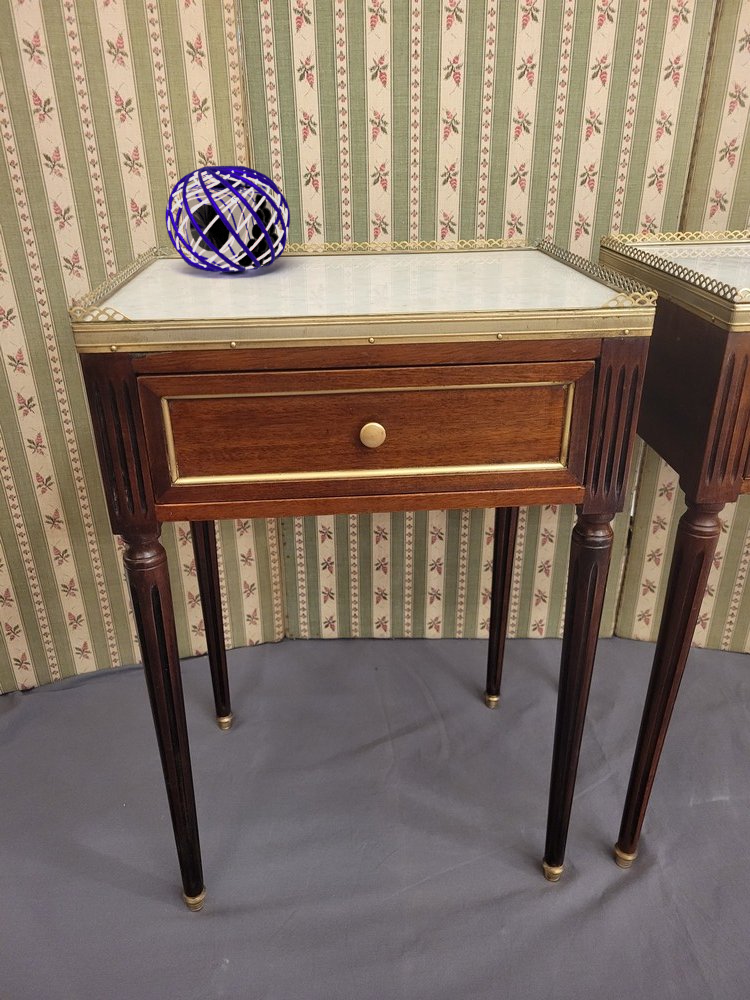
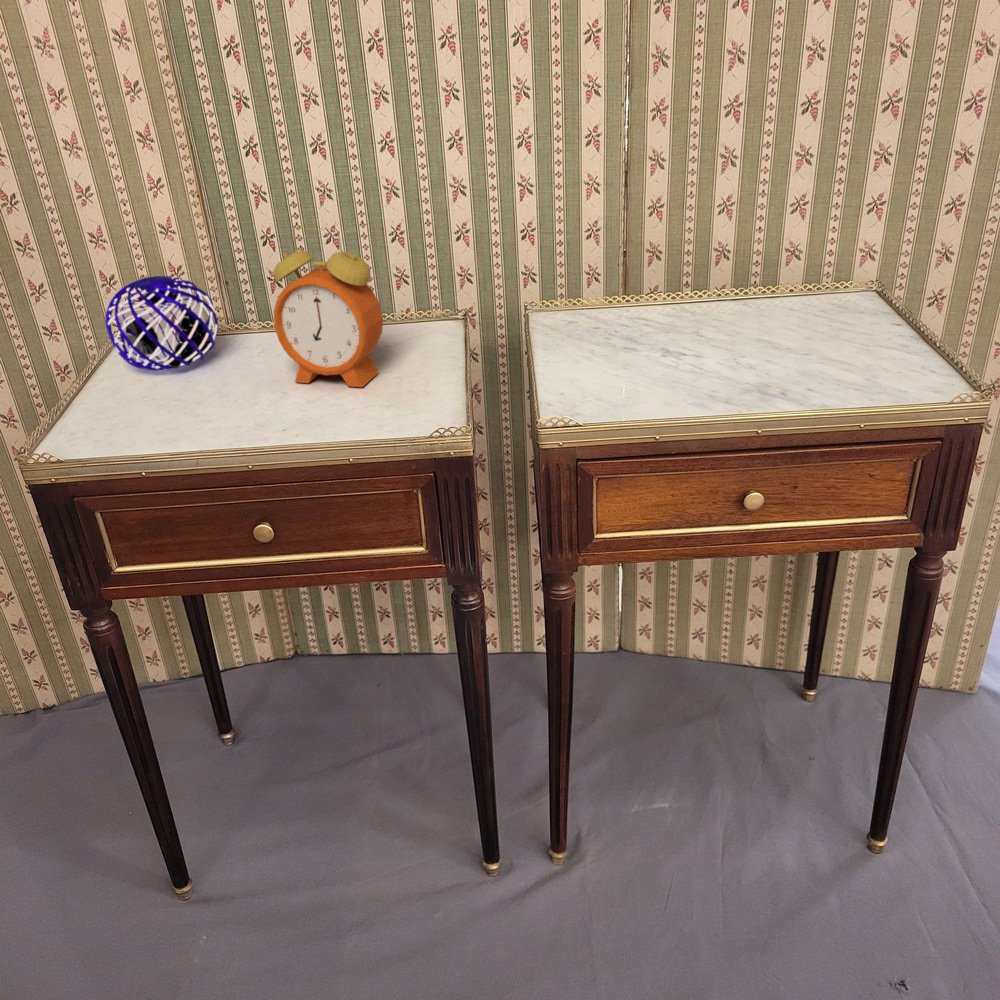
alarm clock: none [378,84,504,284] -> present [273,228,383,387]

